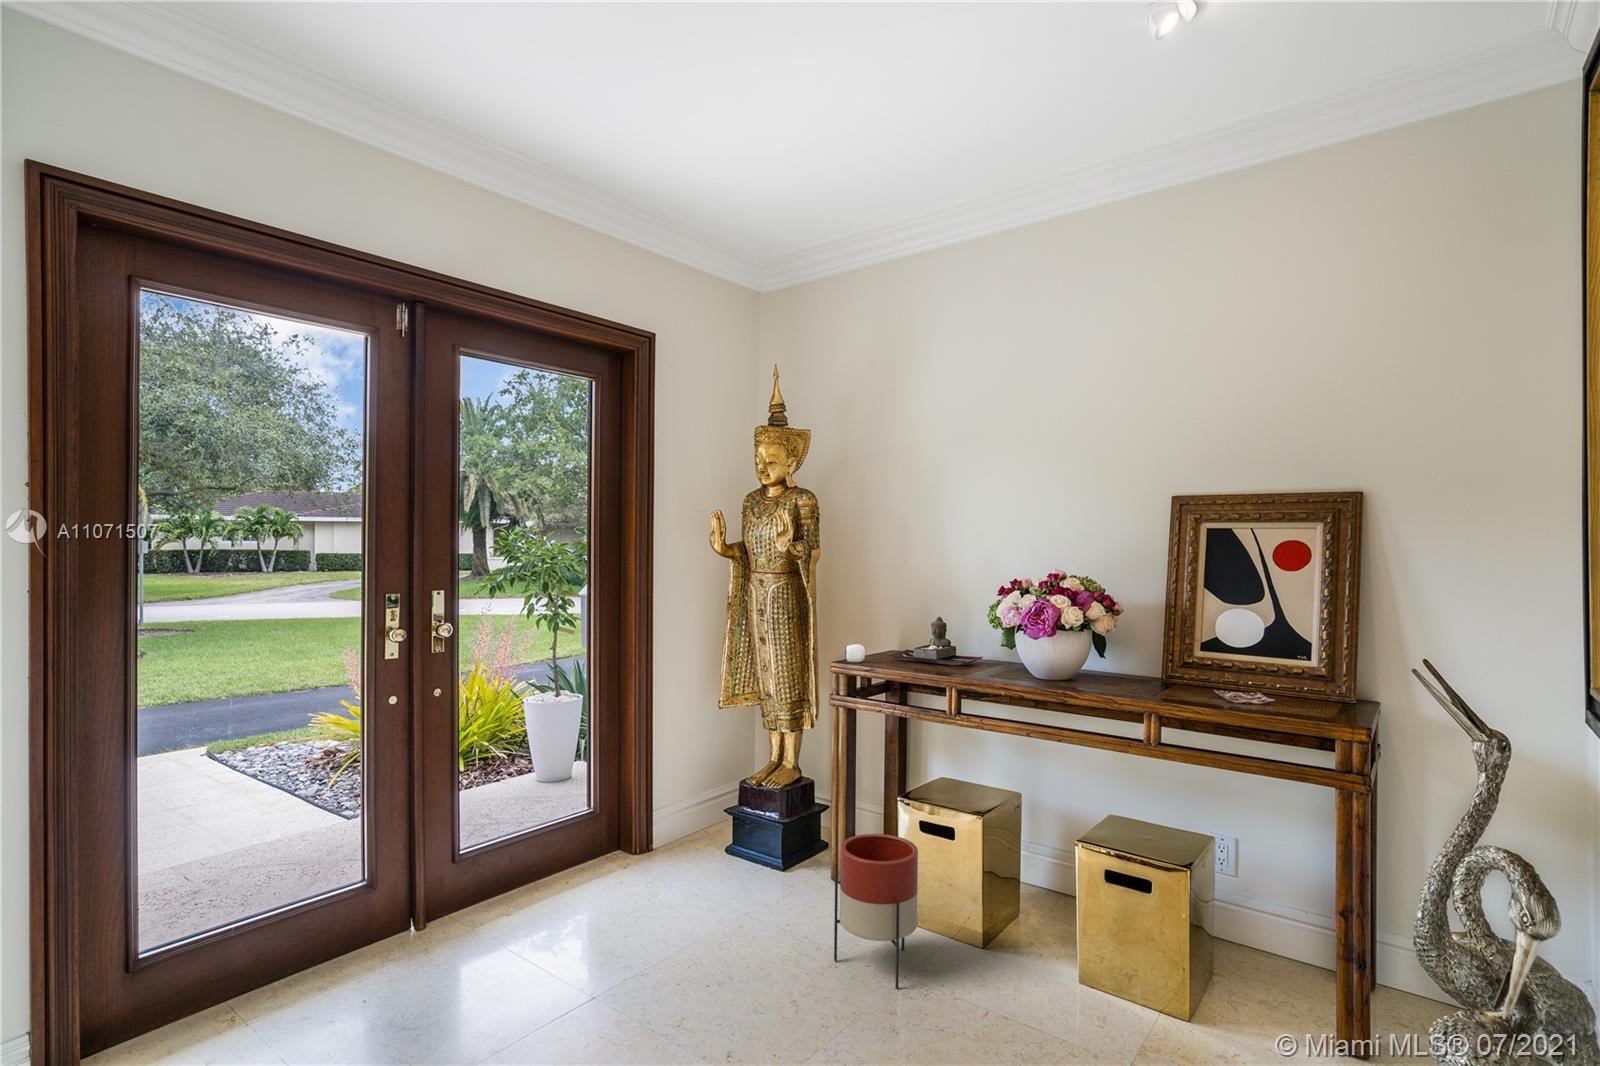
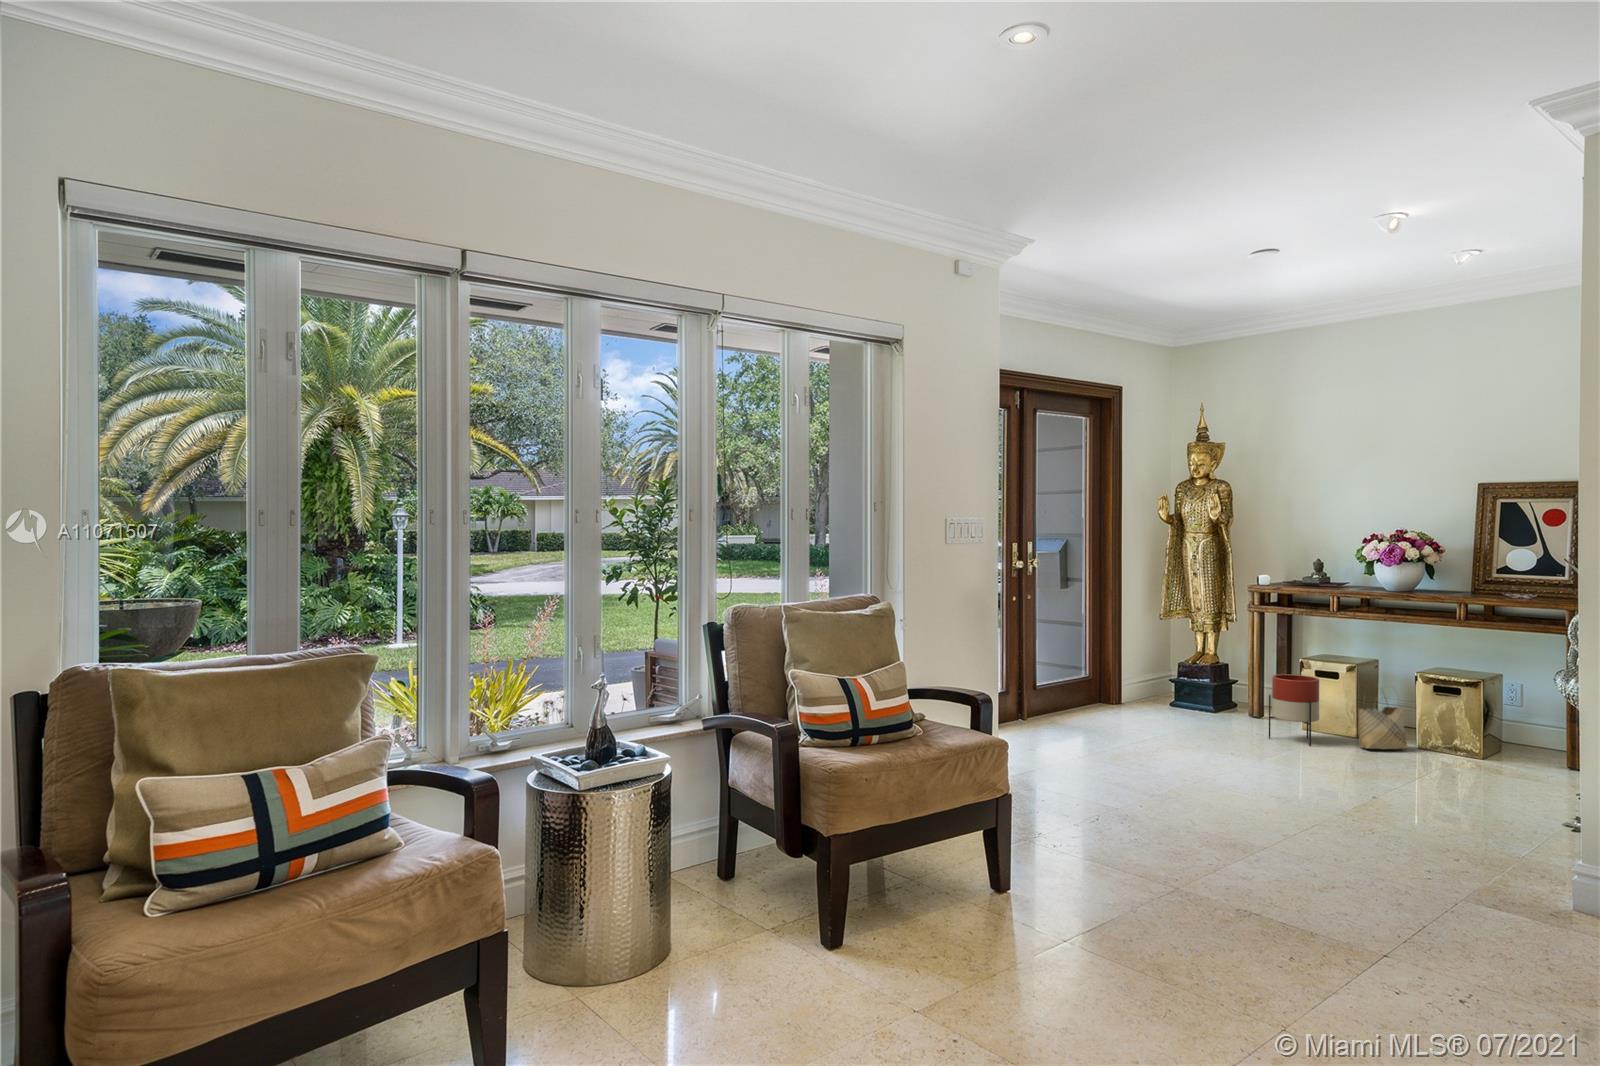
woven basket: none [978,857,1061,996] -> present [1358,686,1407,749]

